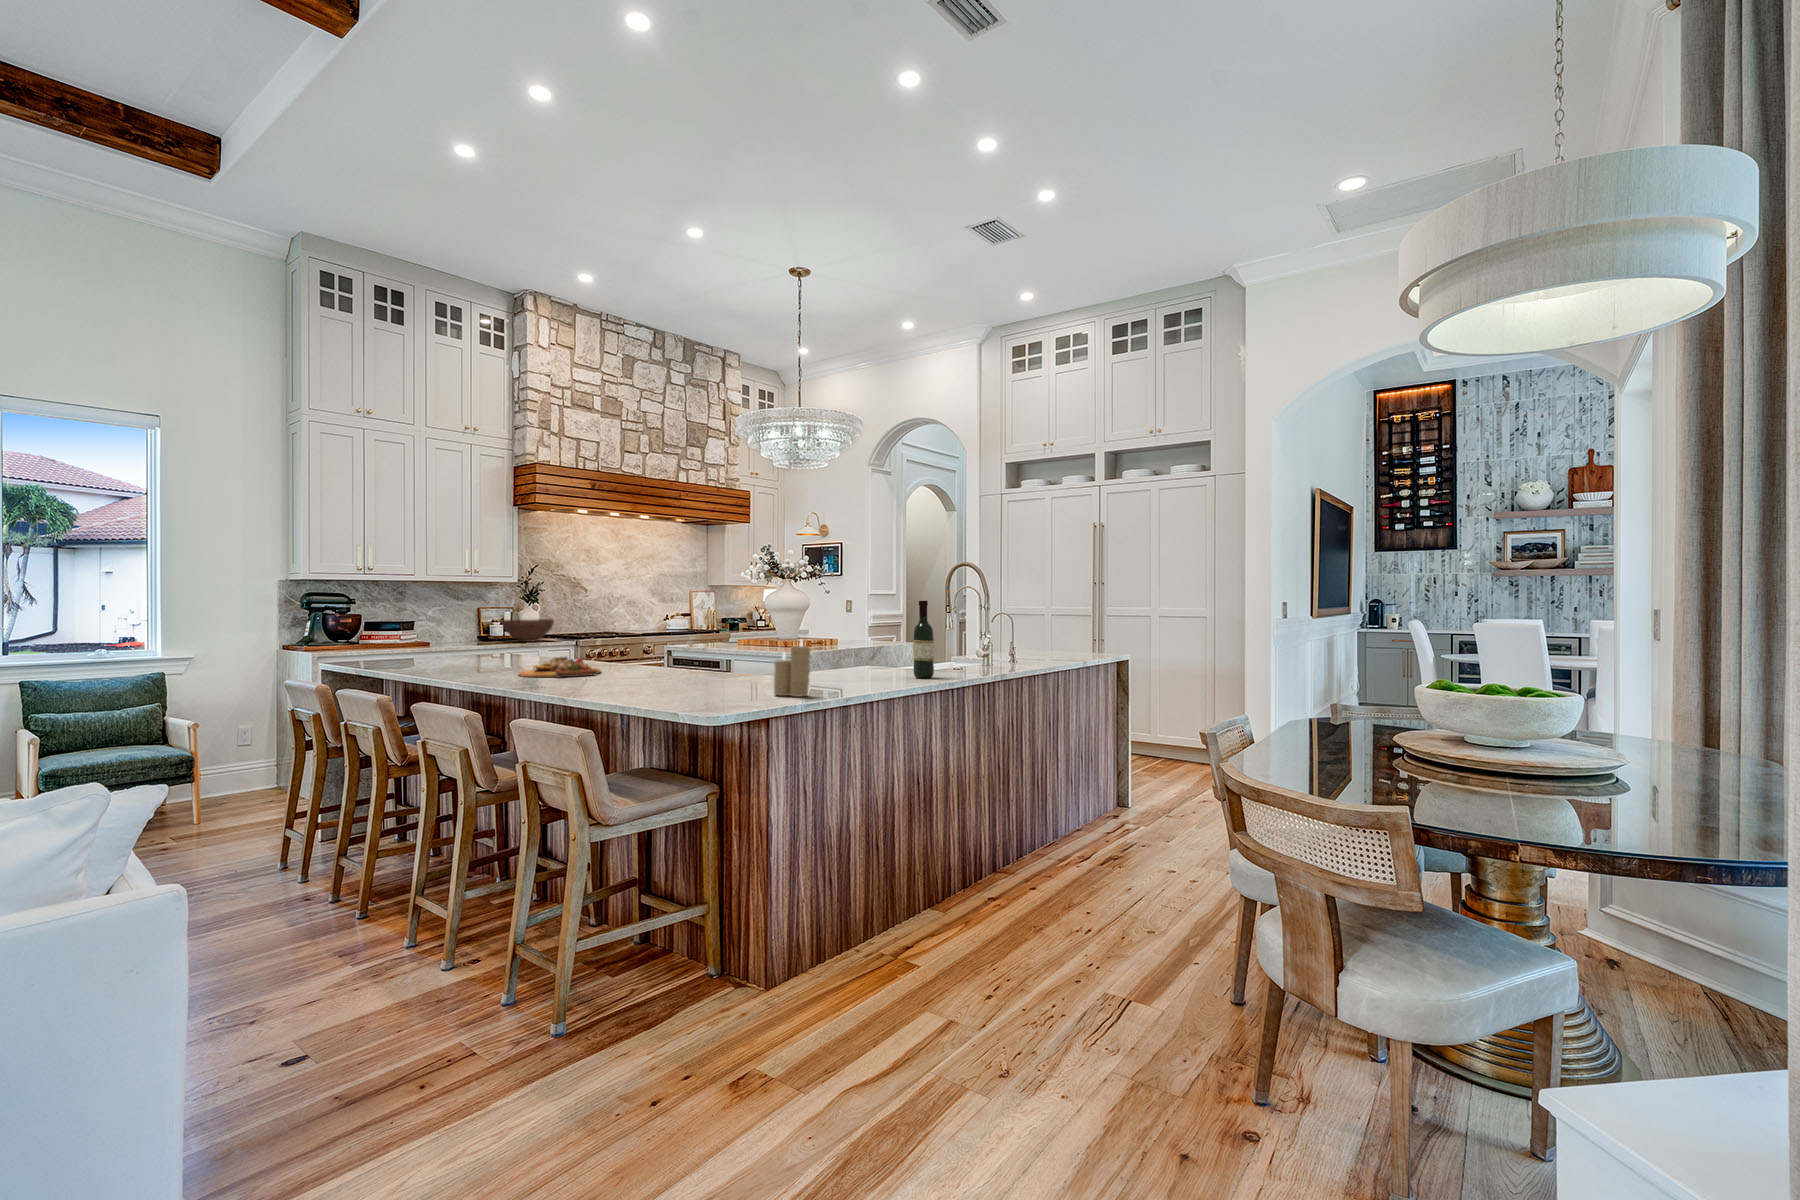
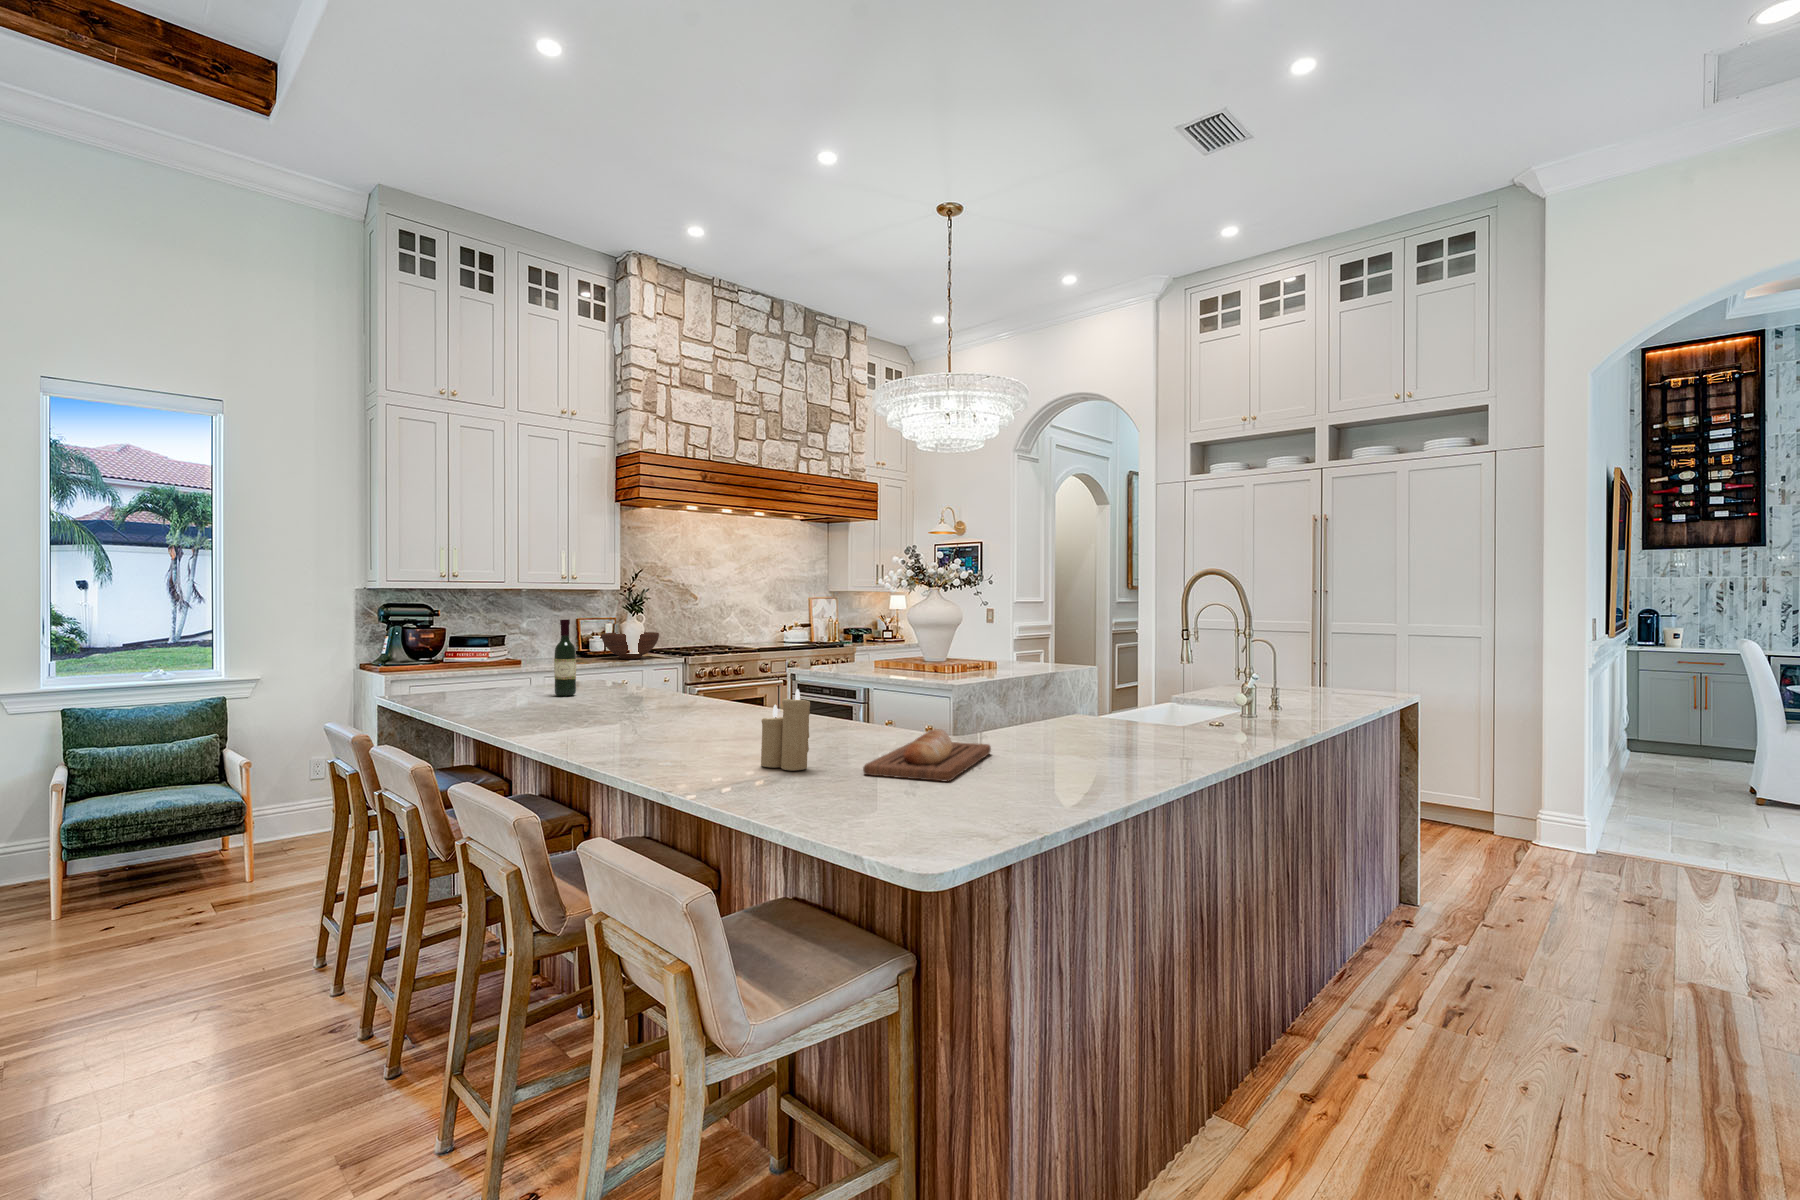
wine bottle: present [913,601,934,678] -> present [554,619,576,696]
candle: present [774,640,810,697] -> present [761,689,810,771]
cutting board: present [519,657,601,678] -> none [622,701,732,736]
bread loaf: none [681,665,776,692] -> present [863,729,991,782]

